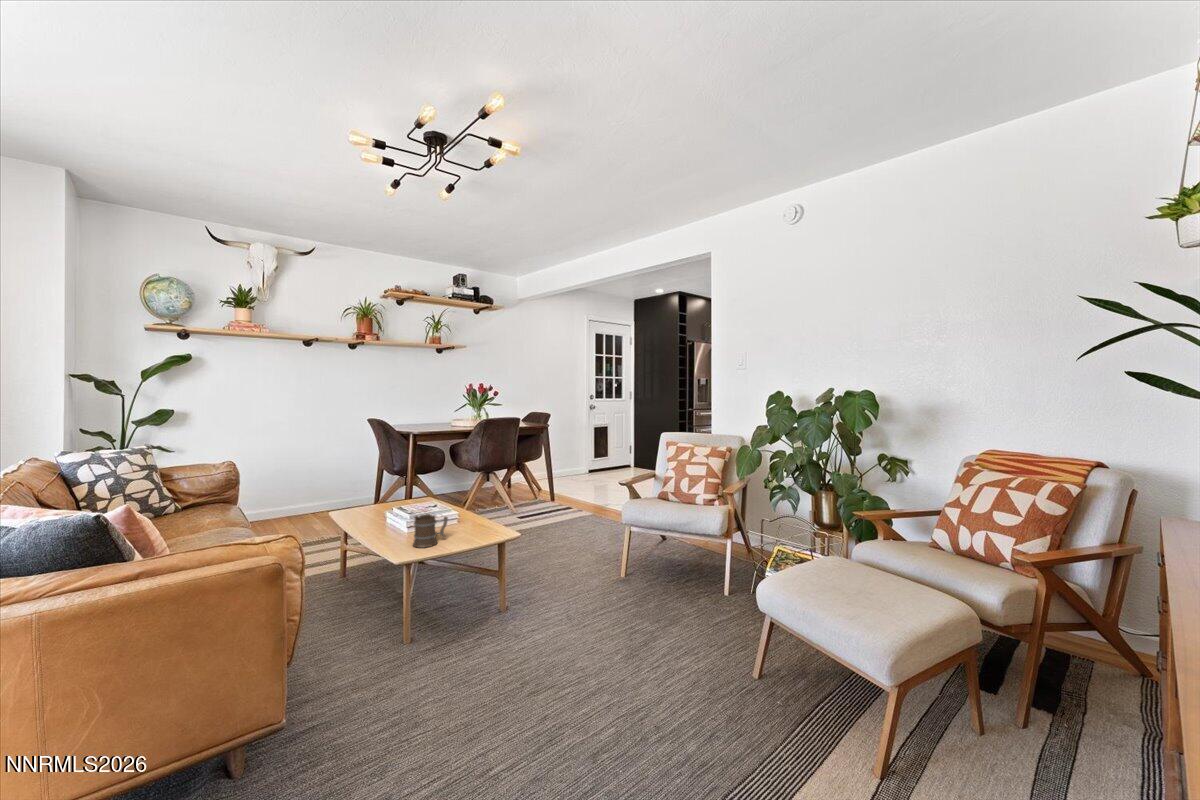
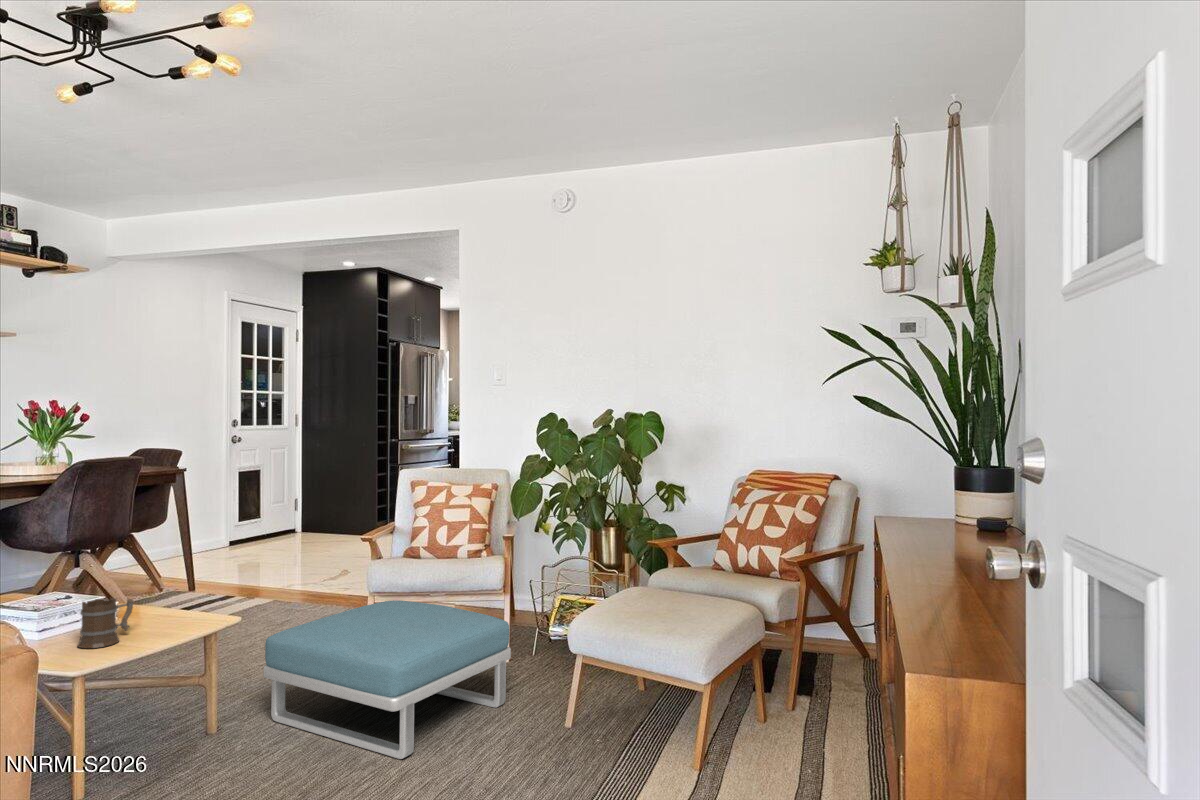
footstool: none [533,534,716,672] -> present [263,600,511,759]

